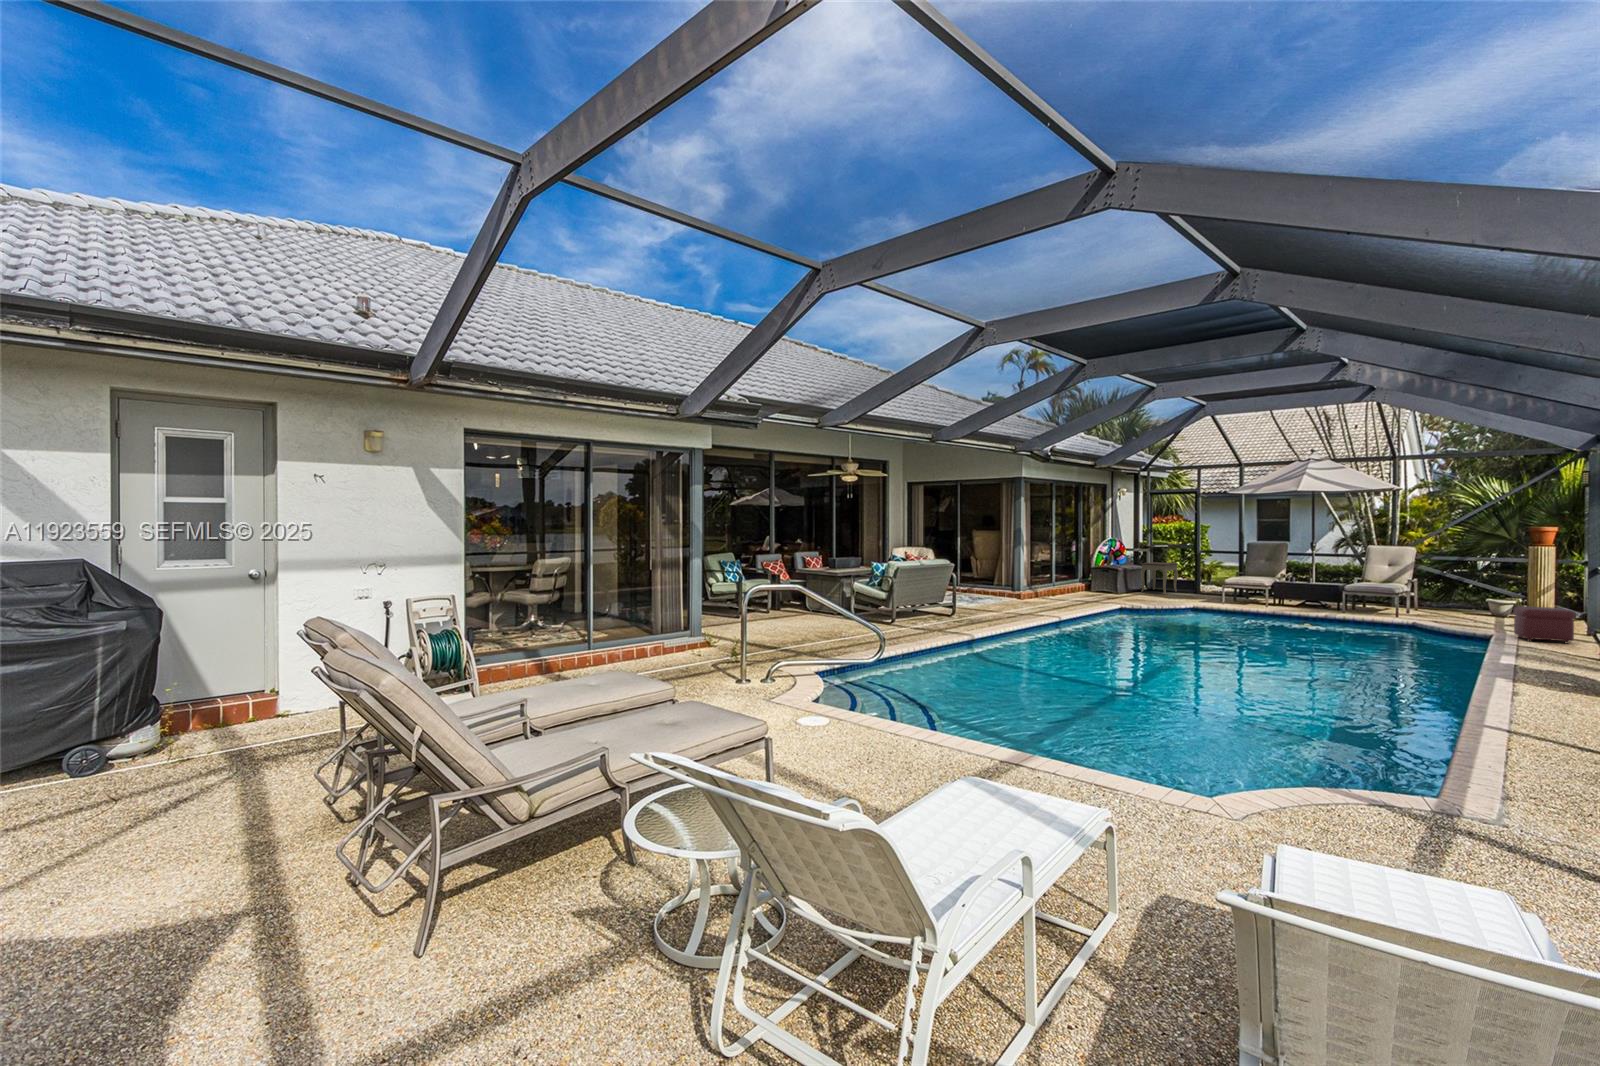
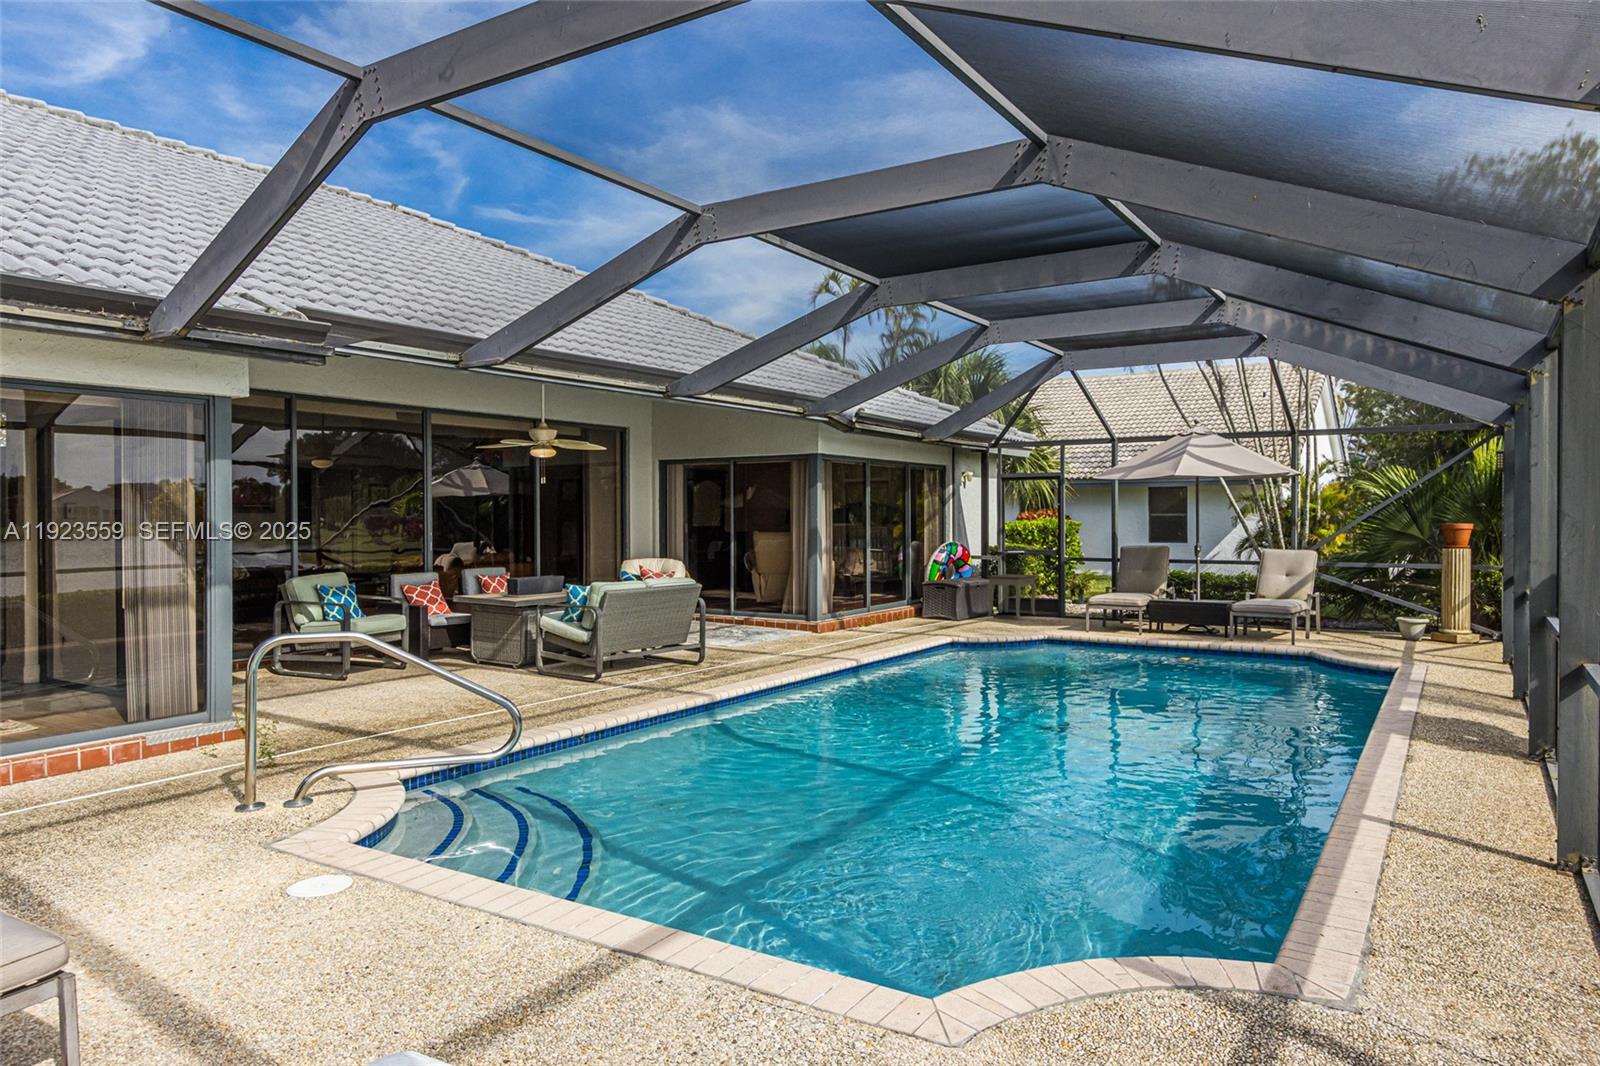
ottoman: present [1514,606,1575,643] -> none [1421,629,1489,677]

